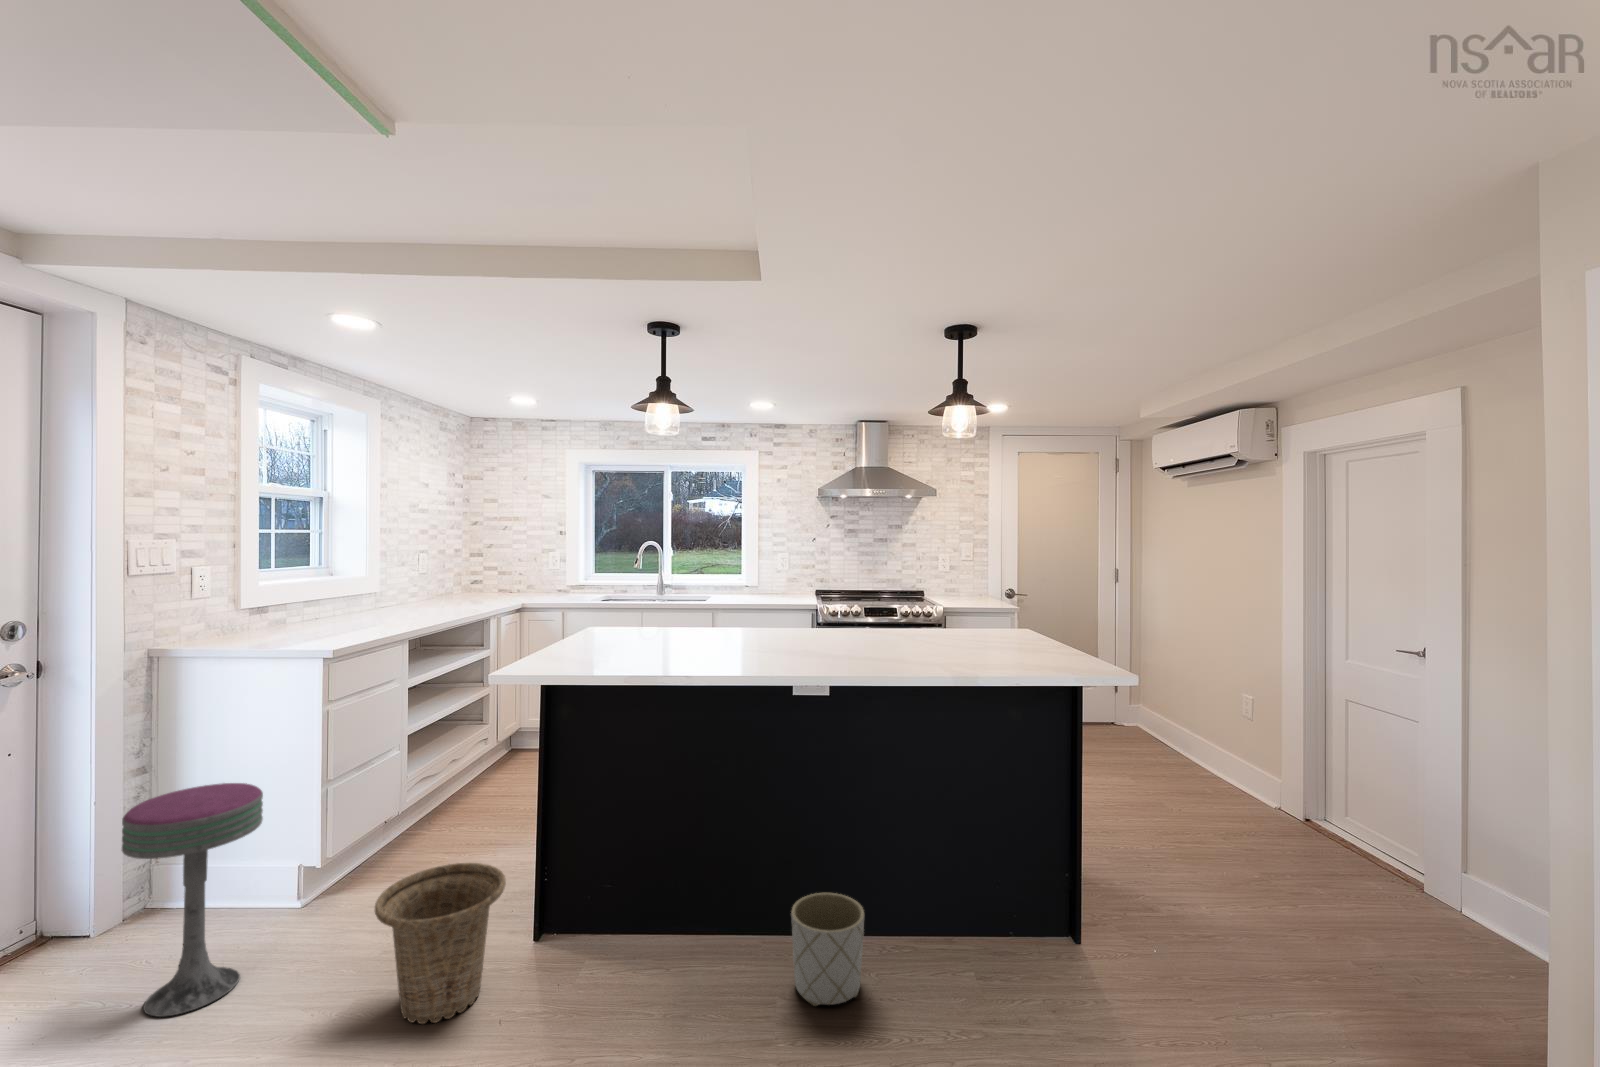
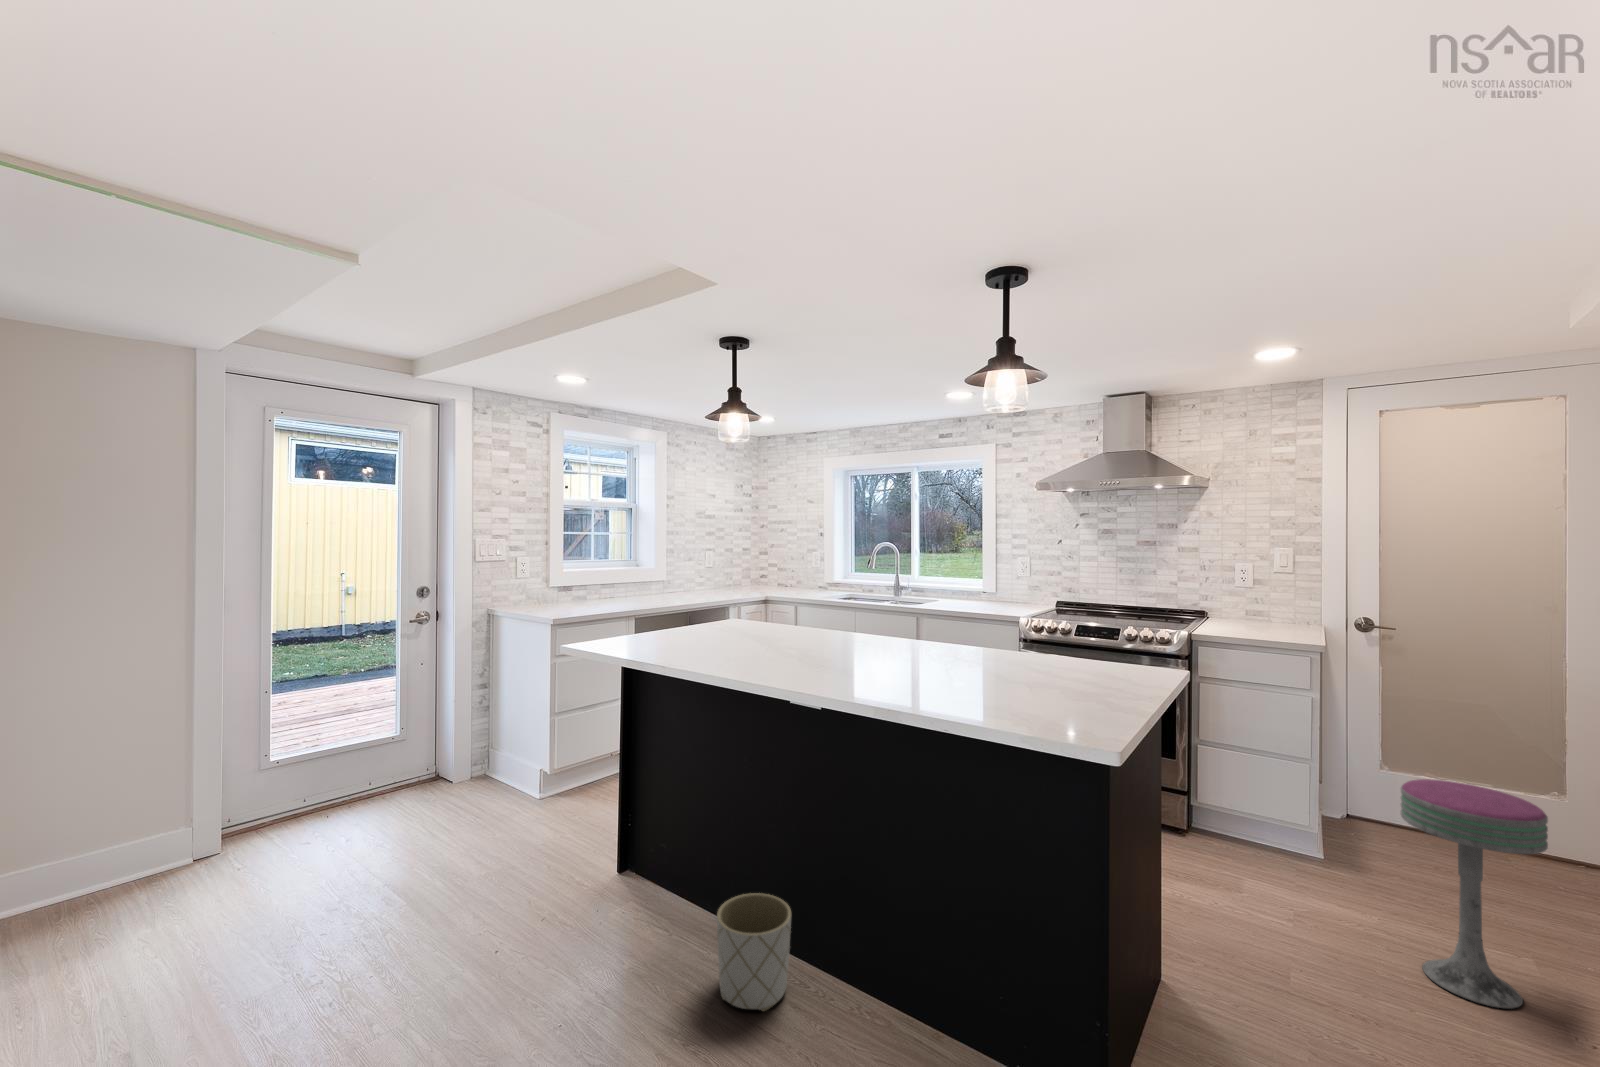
bar stool: present [122,783,263,1017] -> present [1401,779,1548,1009]
basket: present [375,863,506,1024] -> none [483,779,576,889]

